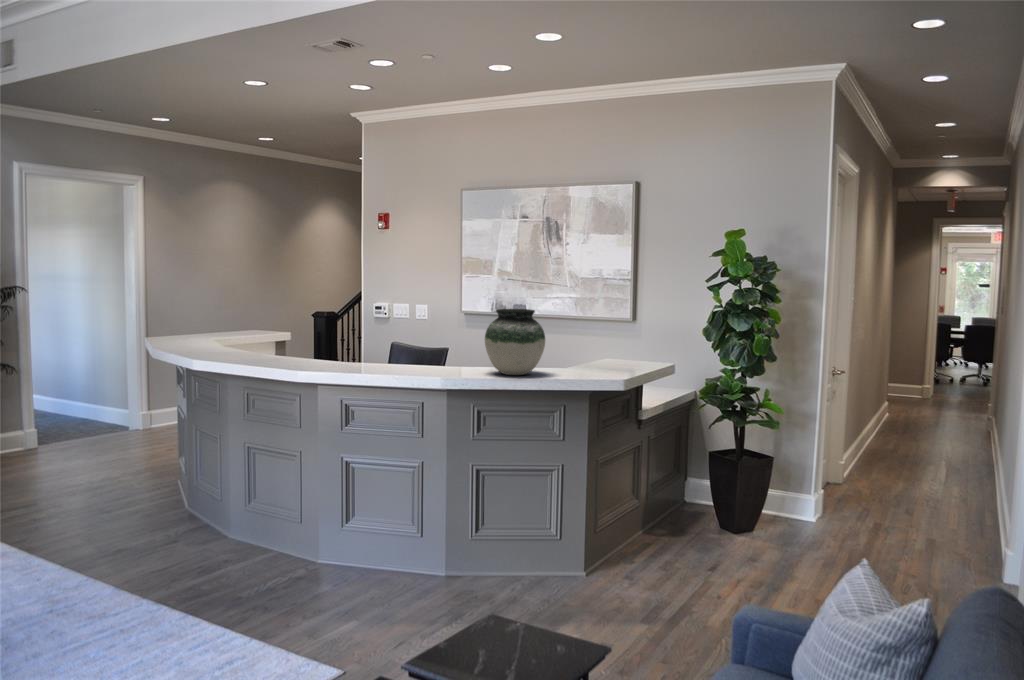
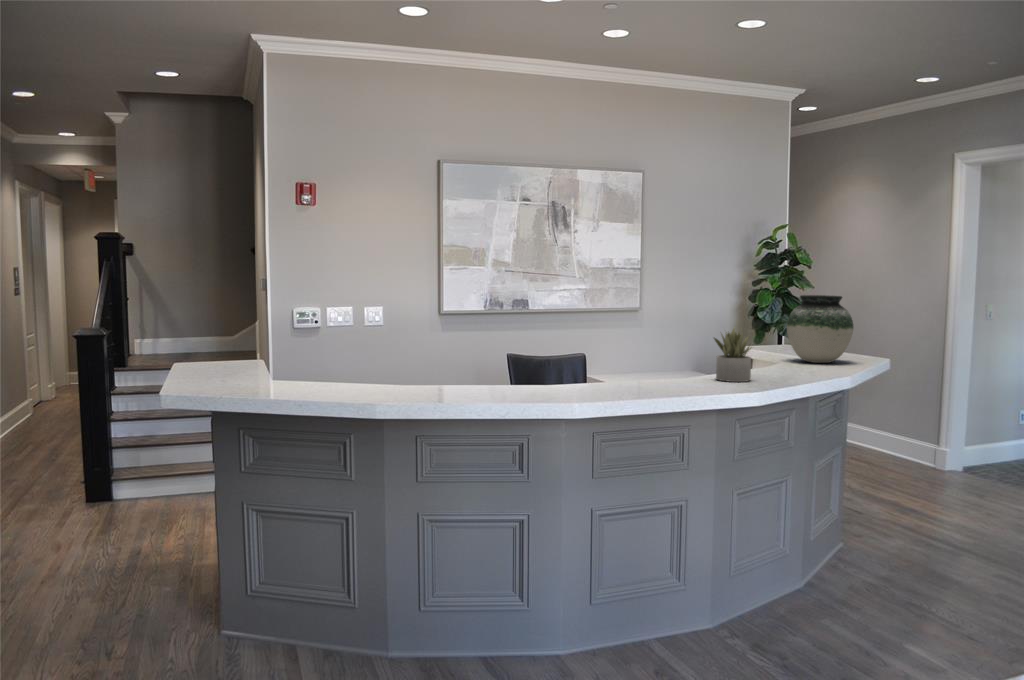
succulent plant: none [311,328,341,373] -> present [714,328,751,382]

